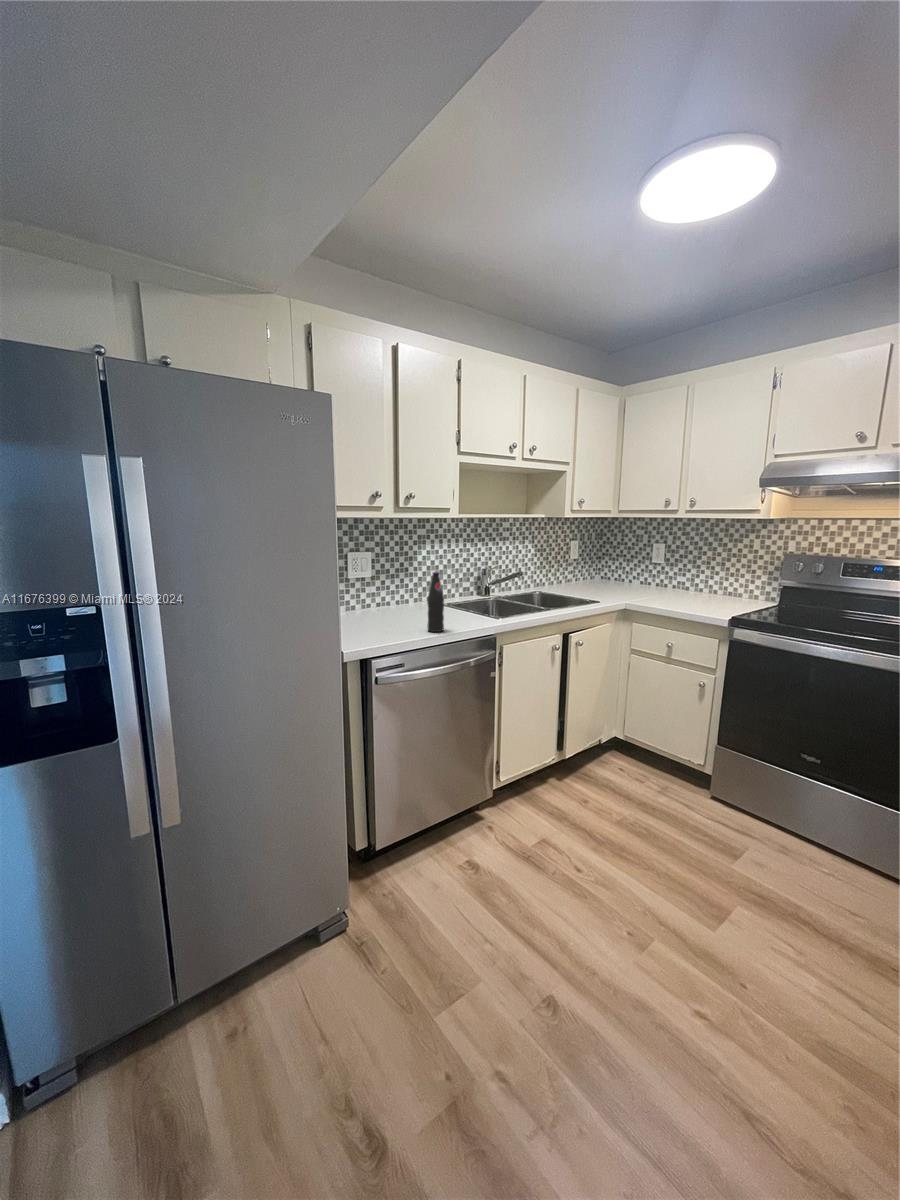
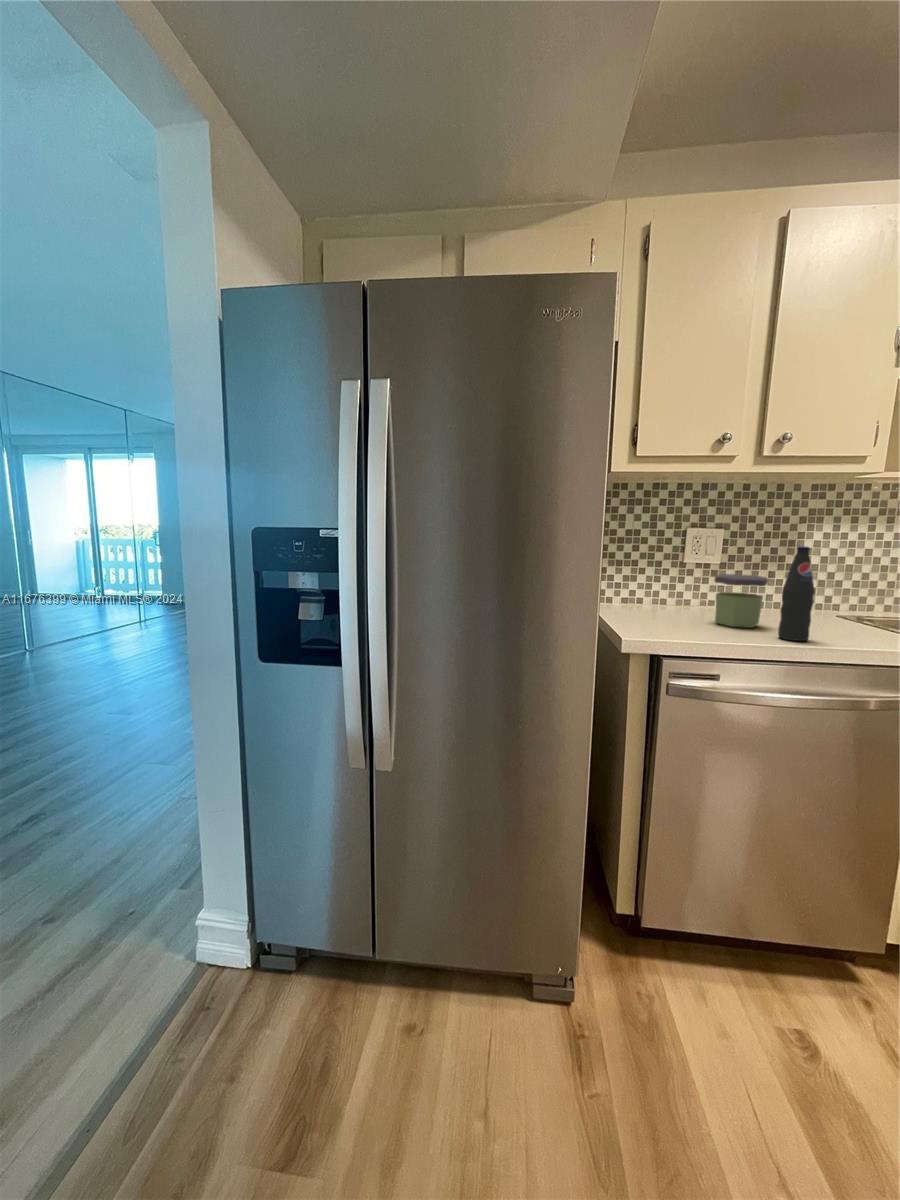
jar: none [383,589,413,627] -> present [714,574,768,628]

